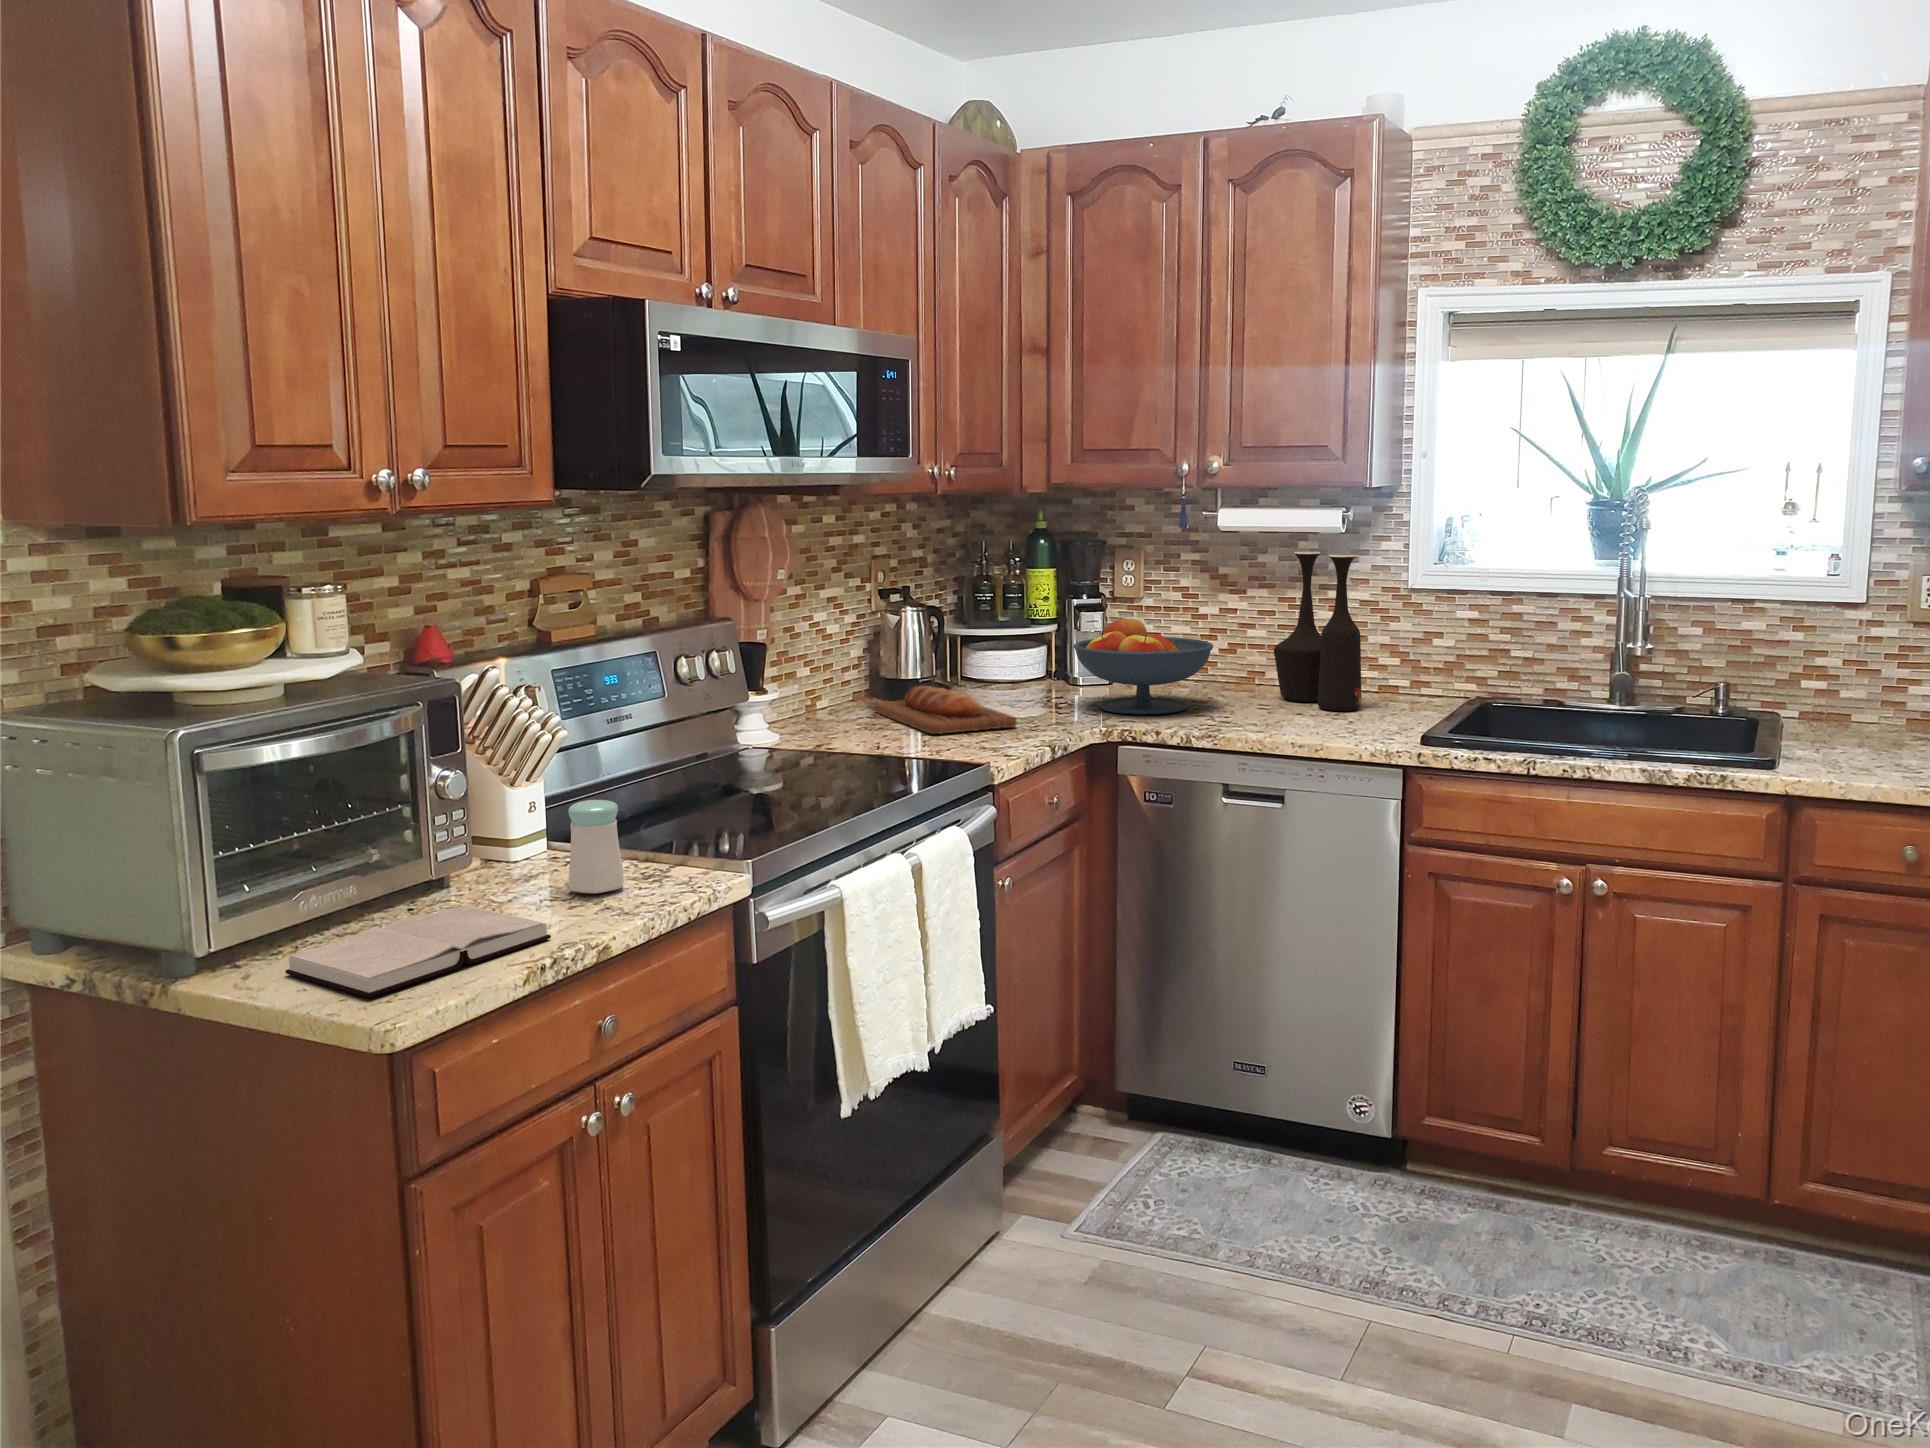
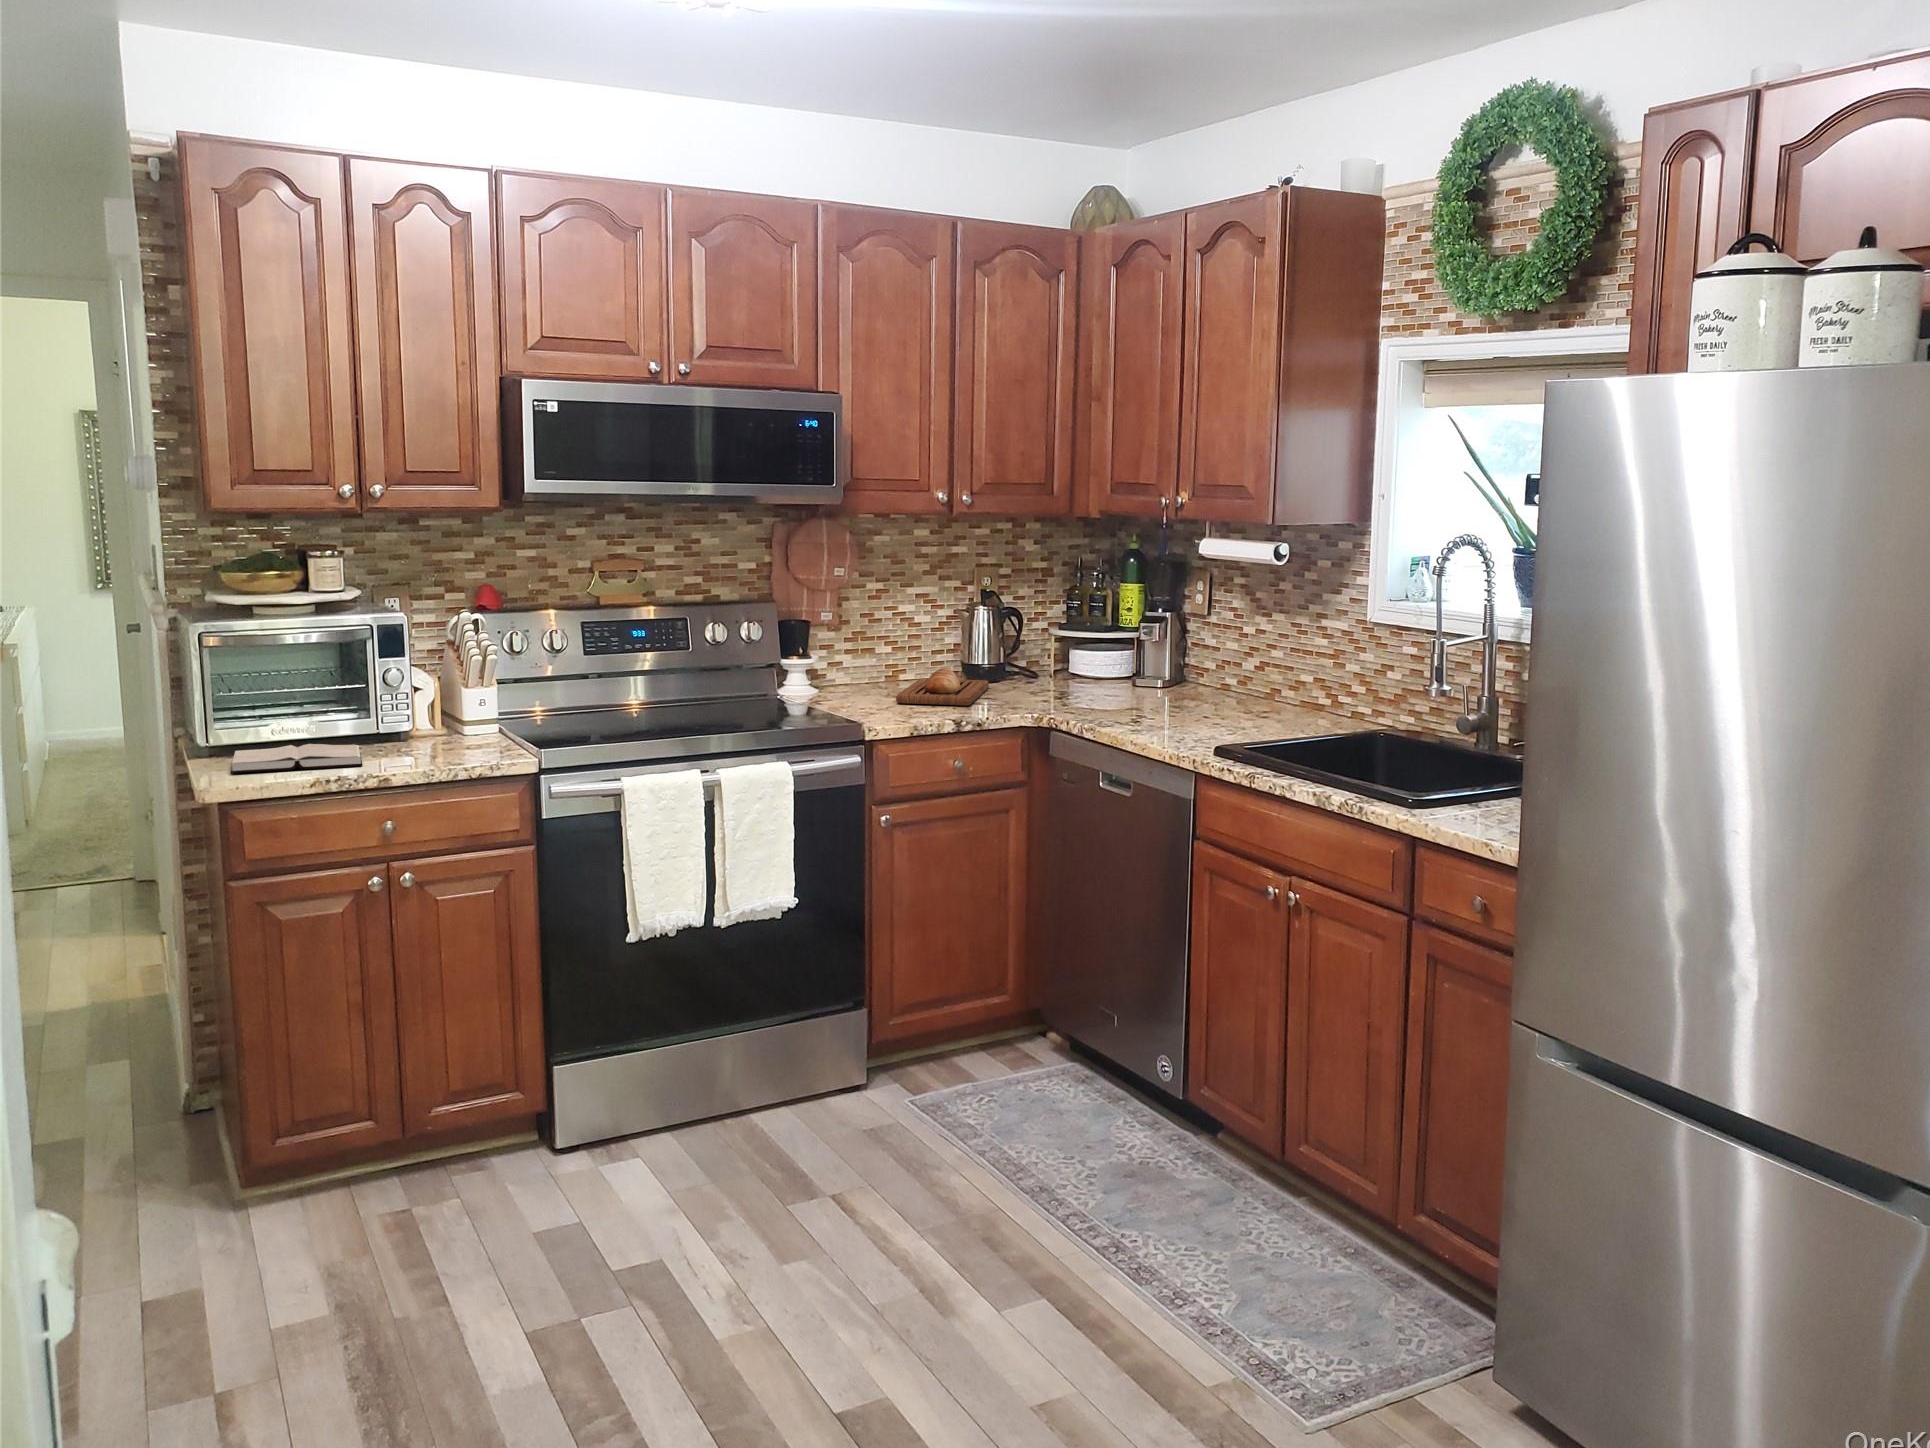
vase: present [1274,551,1361,711] -> none [1236,580,1294,726]
fruit bowl: present [1073,617,1213,714] -> none [1052,627,1172,711]
salt shaker: present [568,800,624,894] -> none [428,696,465,752]

